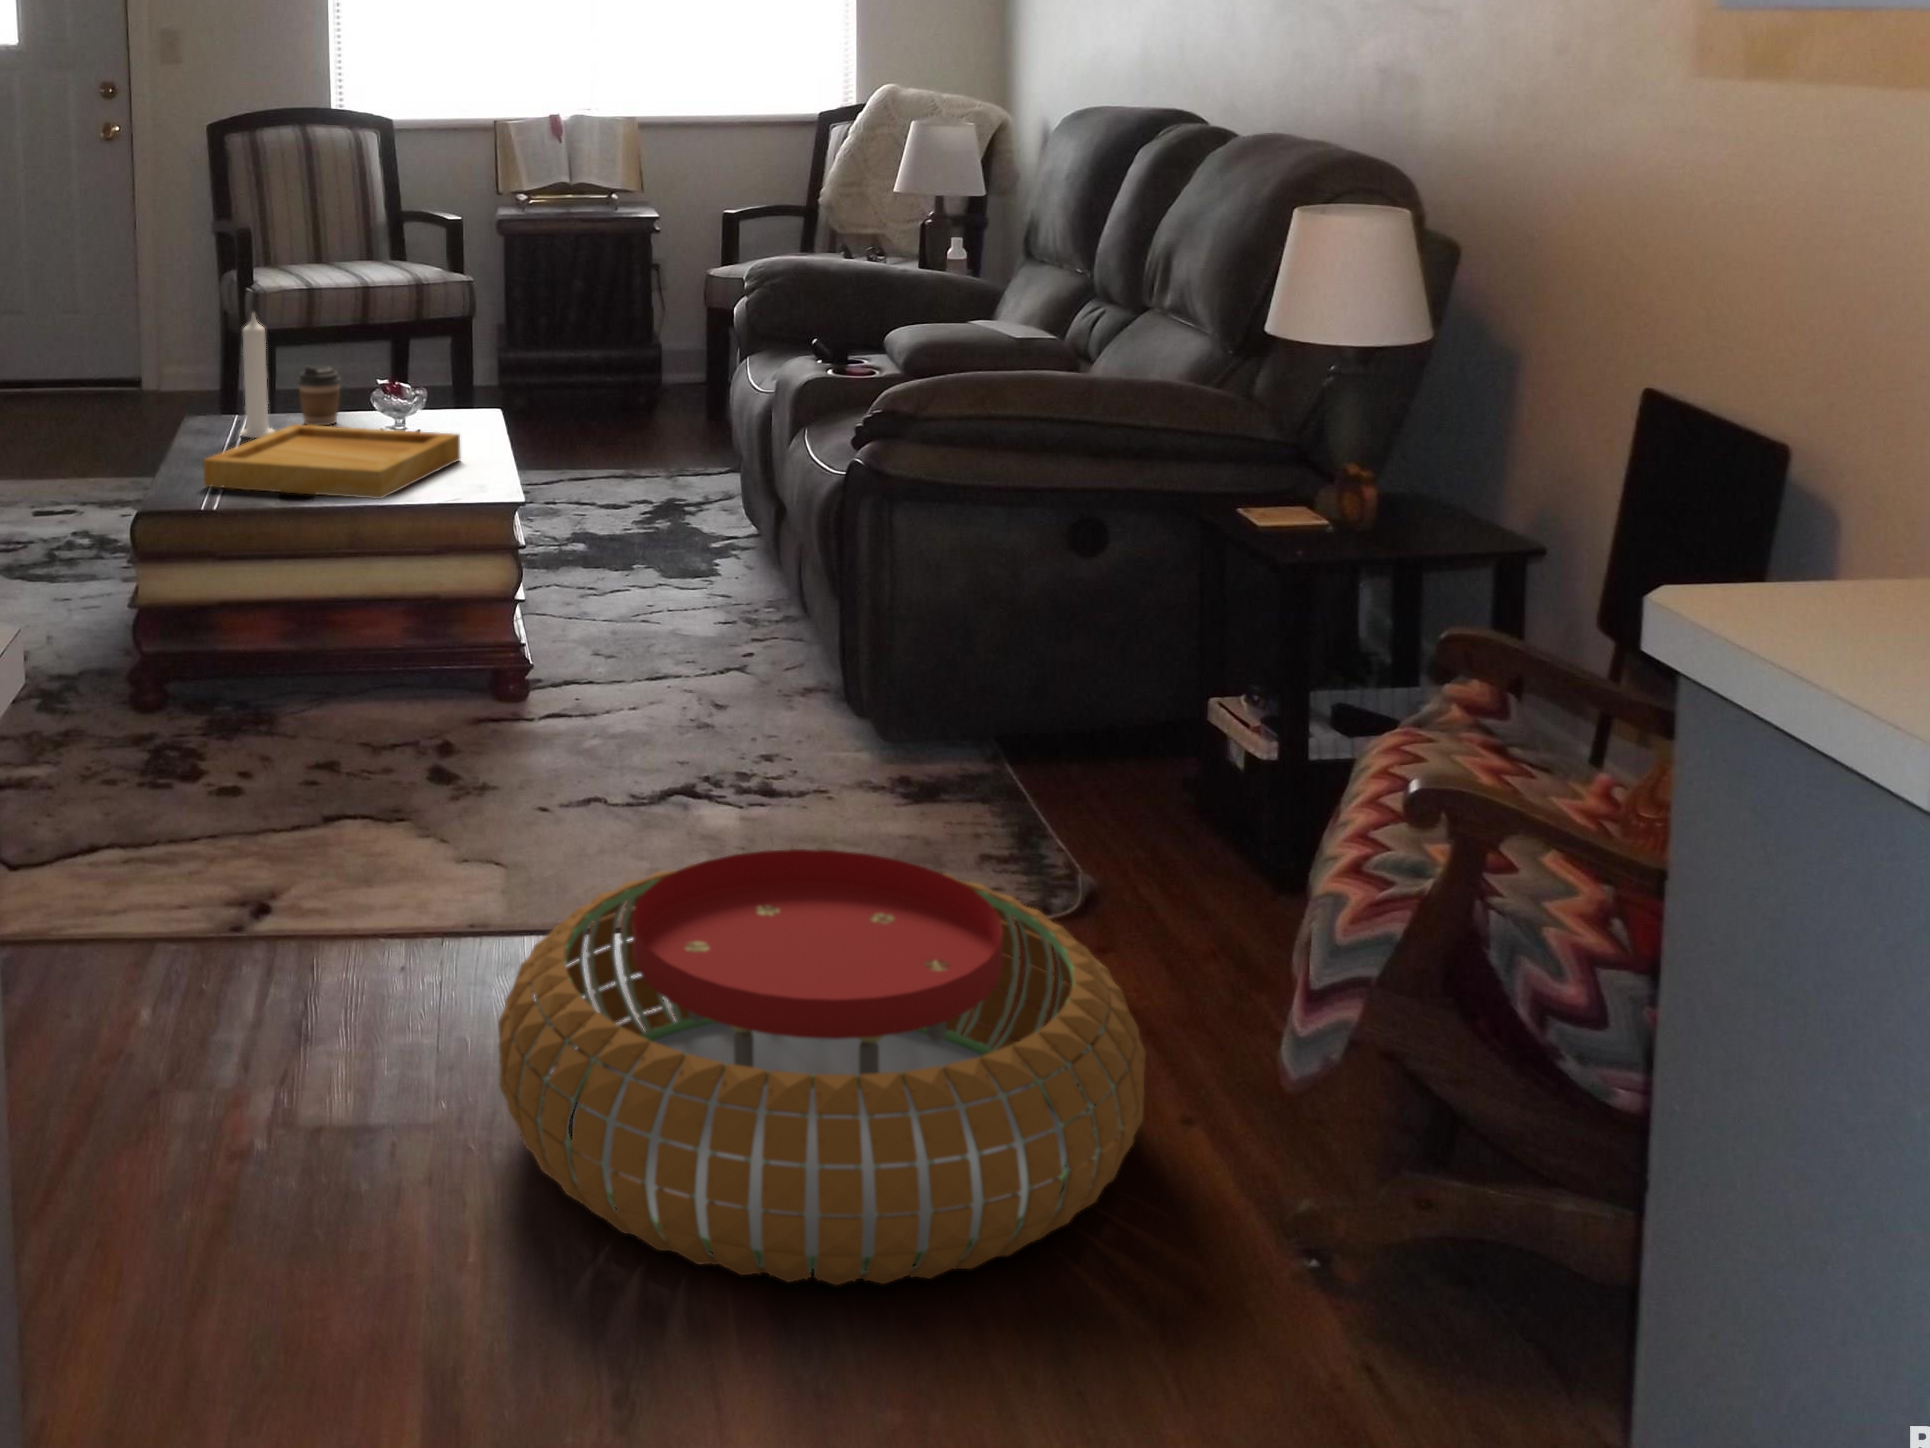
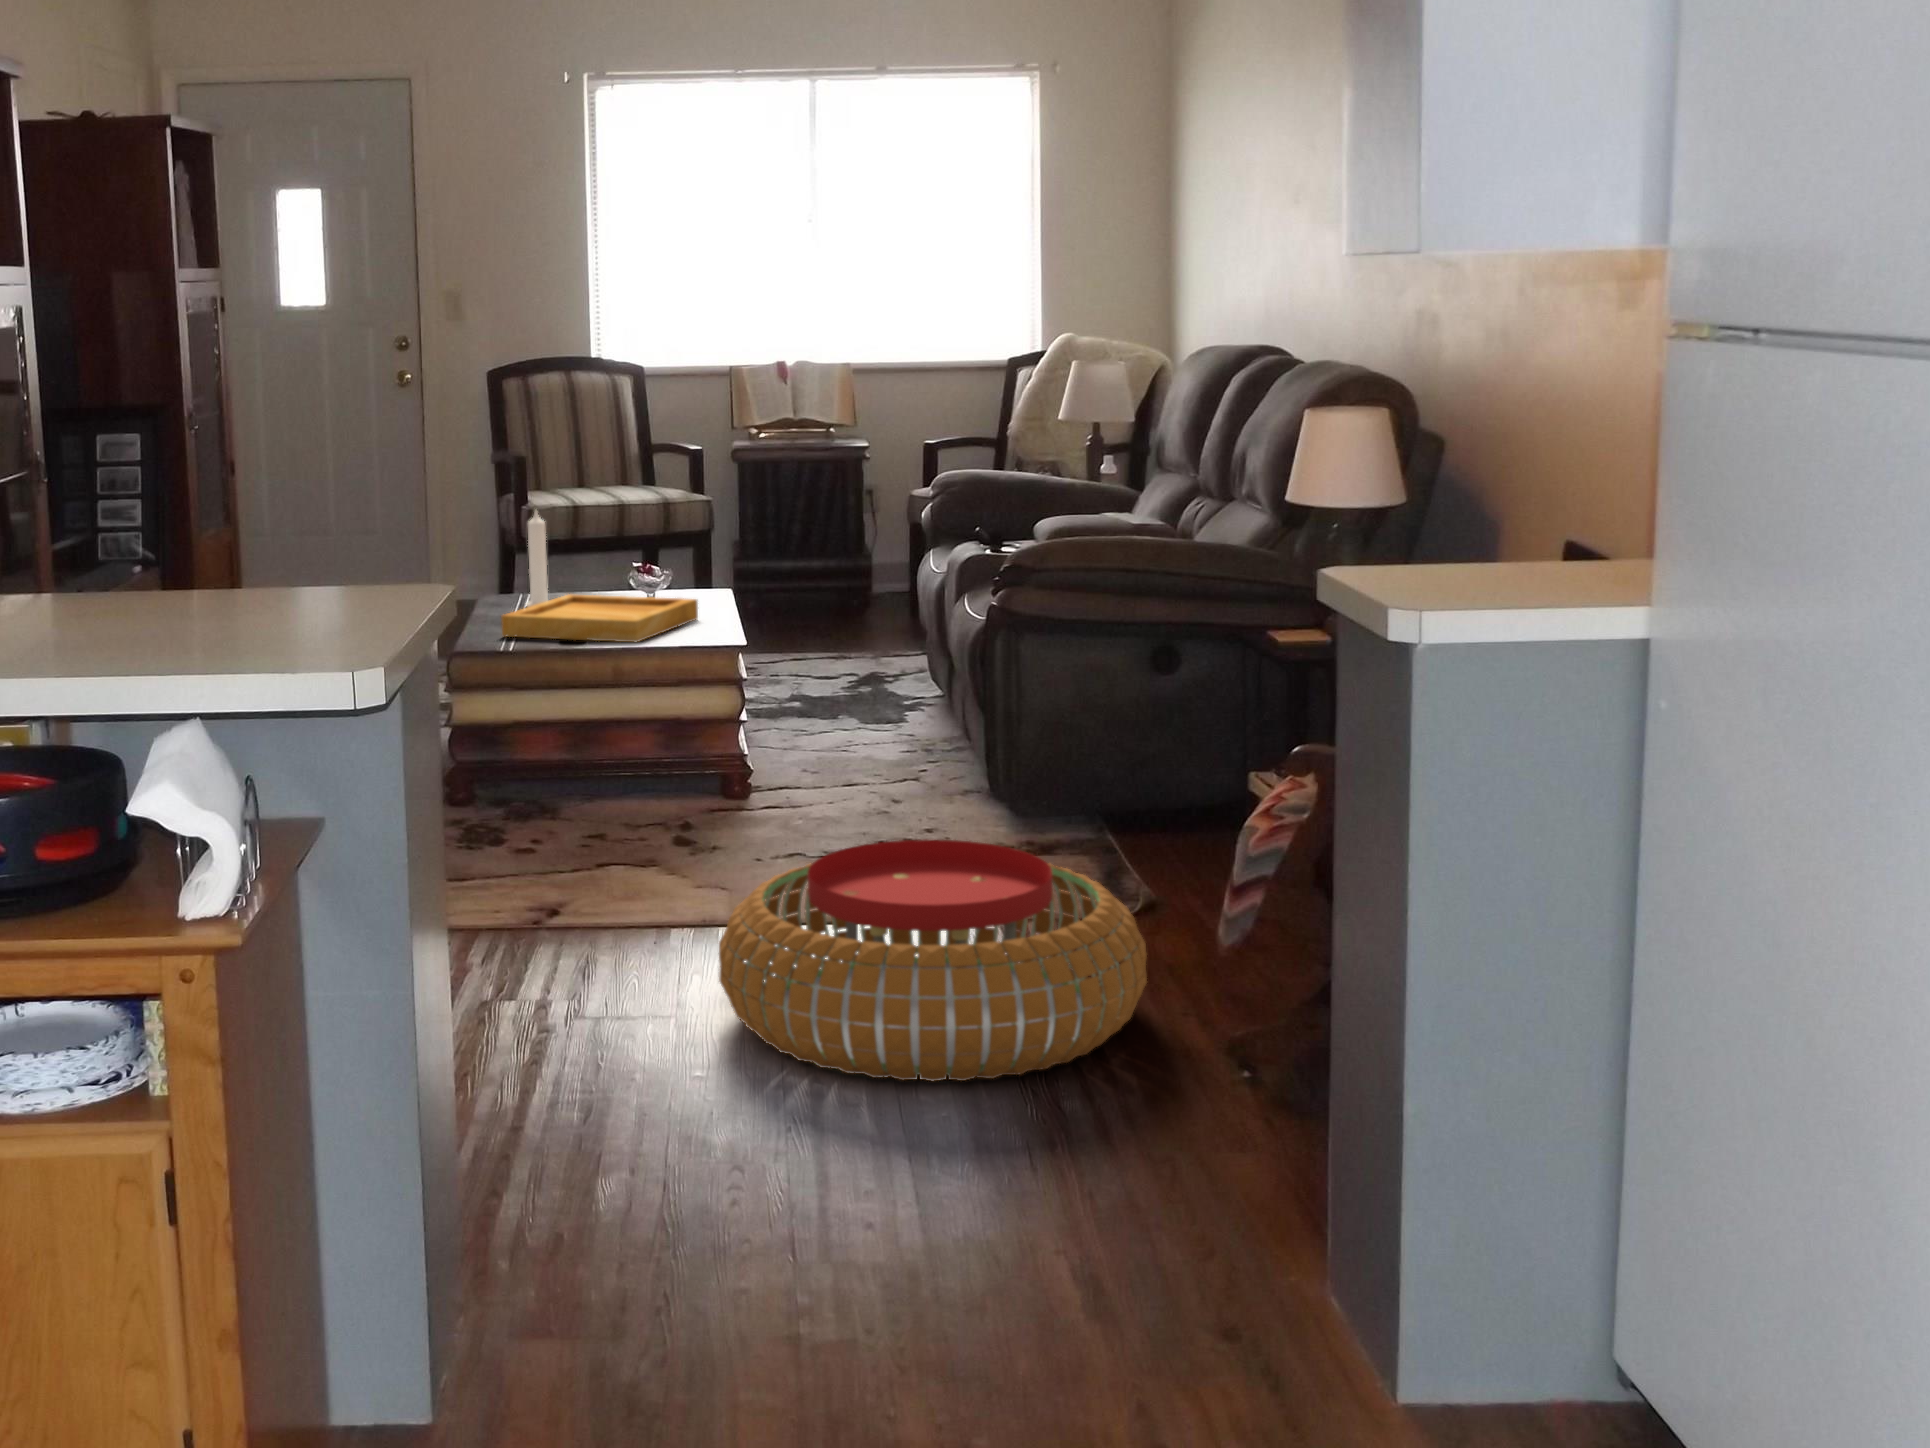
coffee cup: present [297,366,341,425] -> none [570,553,604,600]

